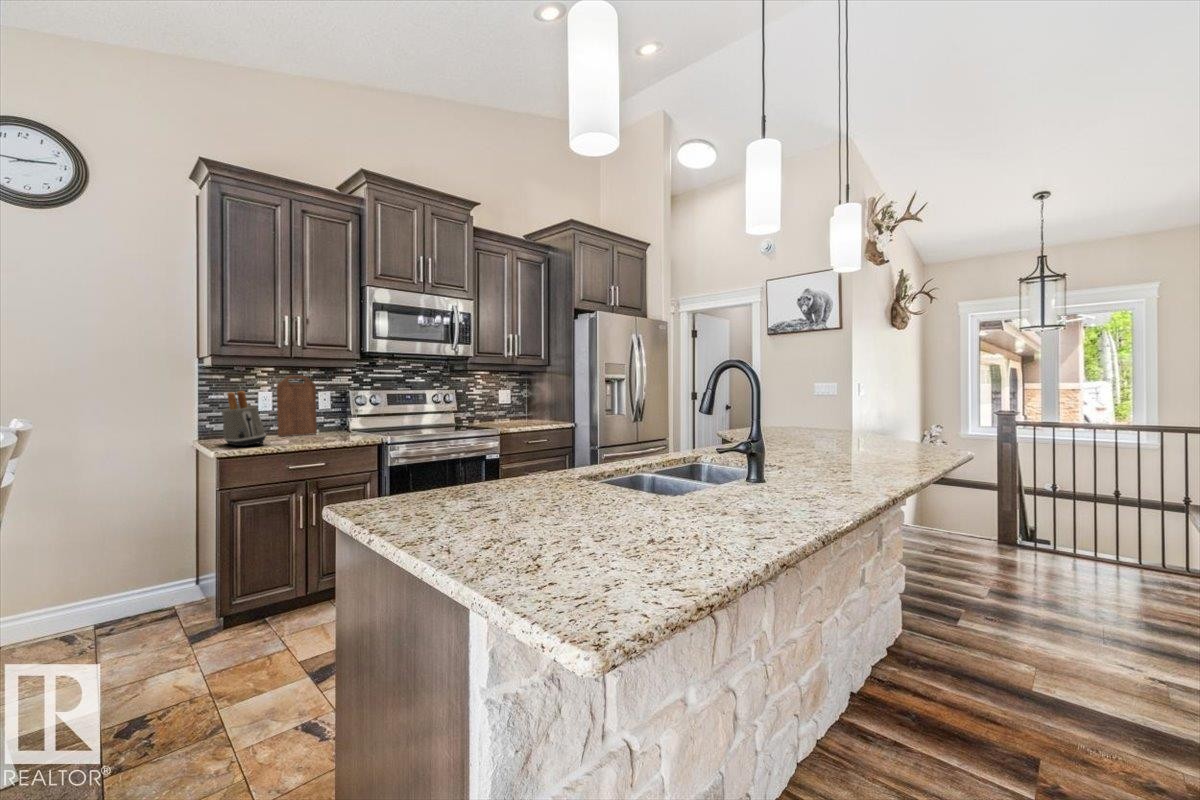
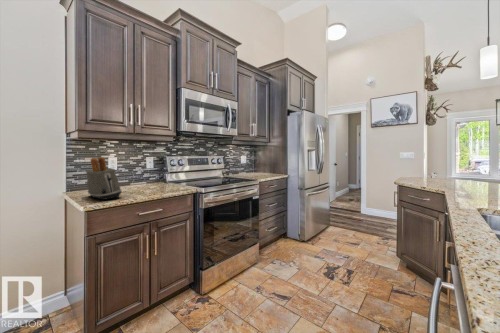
cutting board: present [277,375,317,436] -> none [121,147,148,188]

